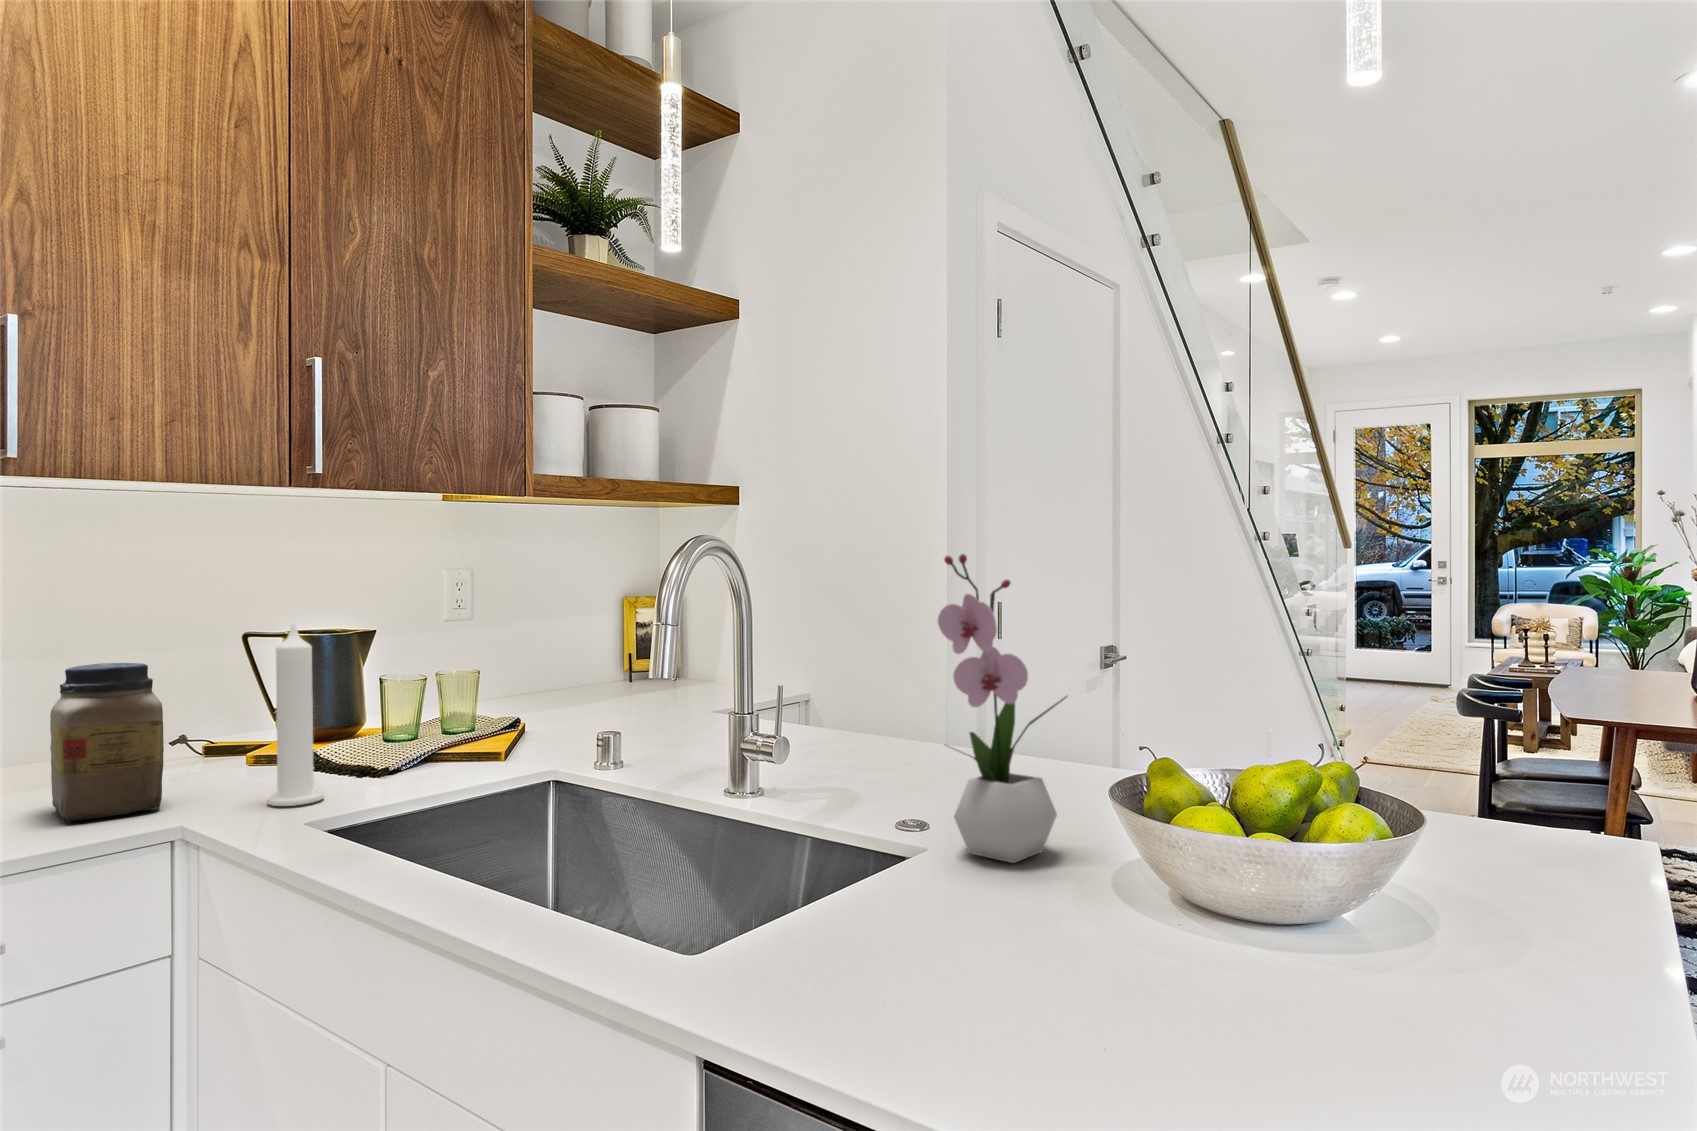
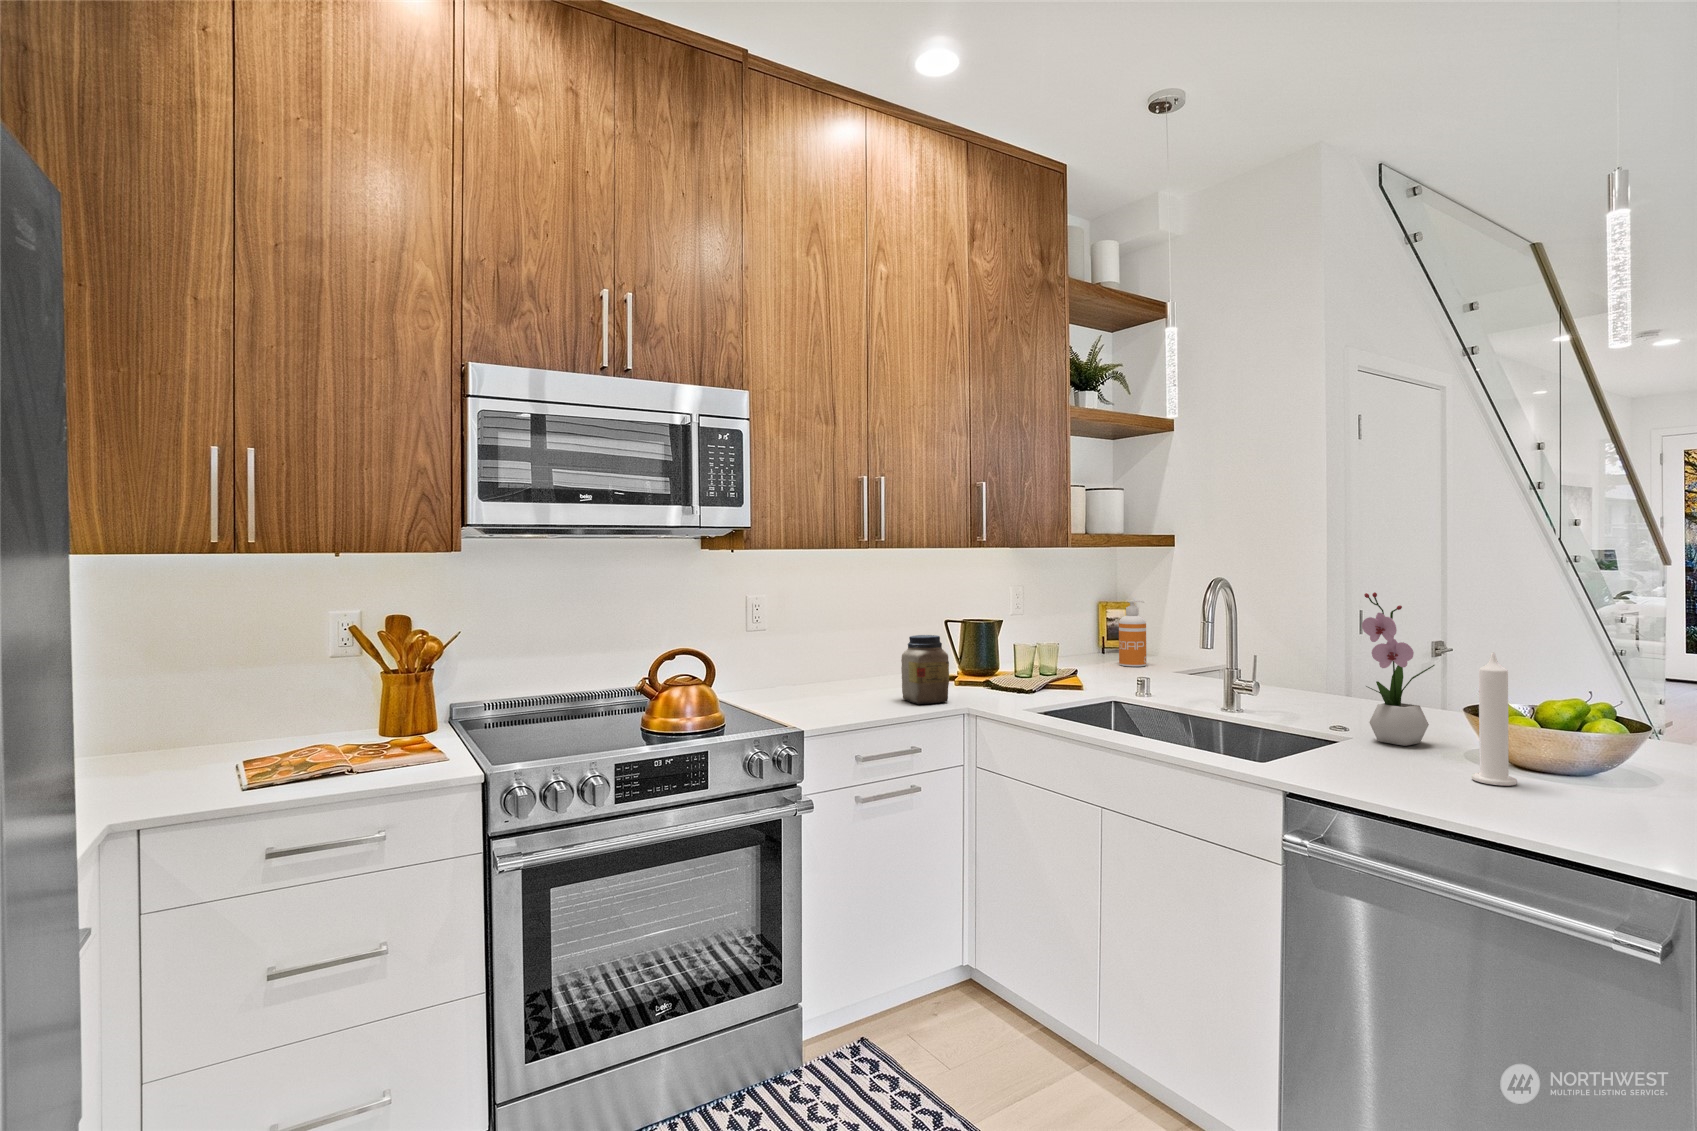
soap dispenser: none [639,591,683,704] -> present [1119,600,1147,667]
candle: present [267,623,324,806] -> present [1471,652,1517,786]

